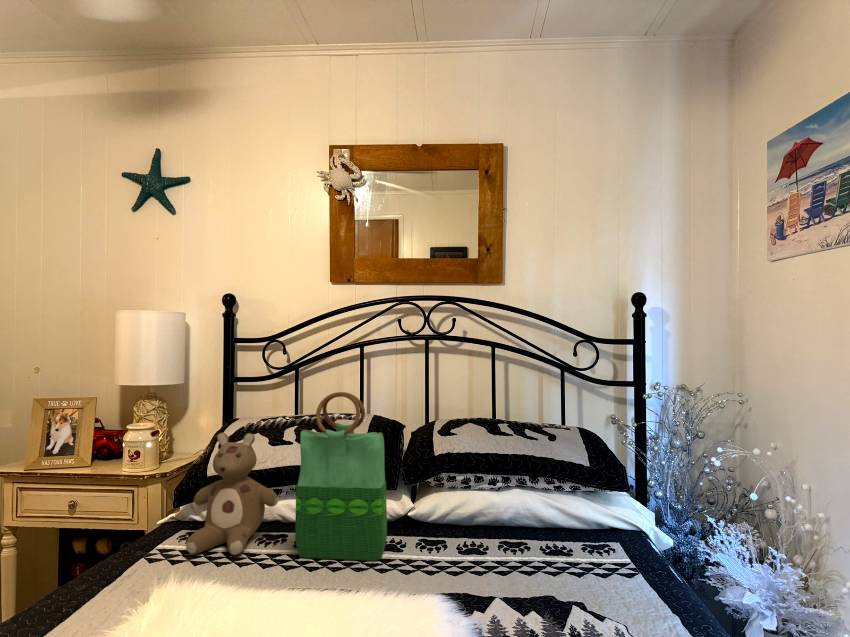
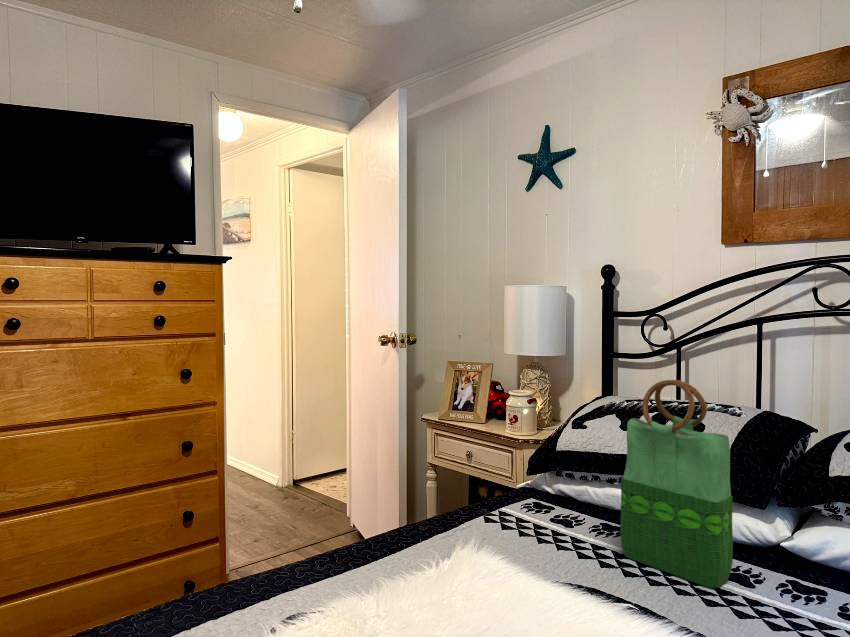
stuffed bear: present [186,433,278,555] -> none [521,409,614,535]

